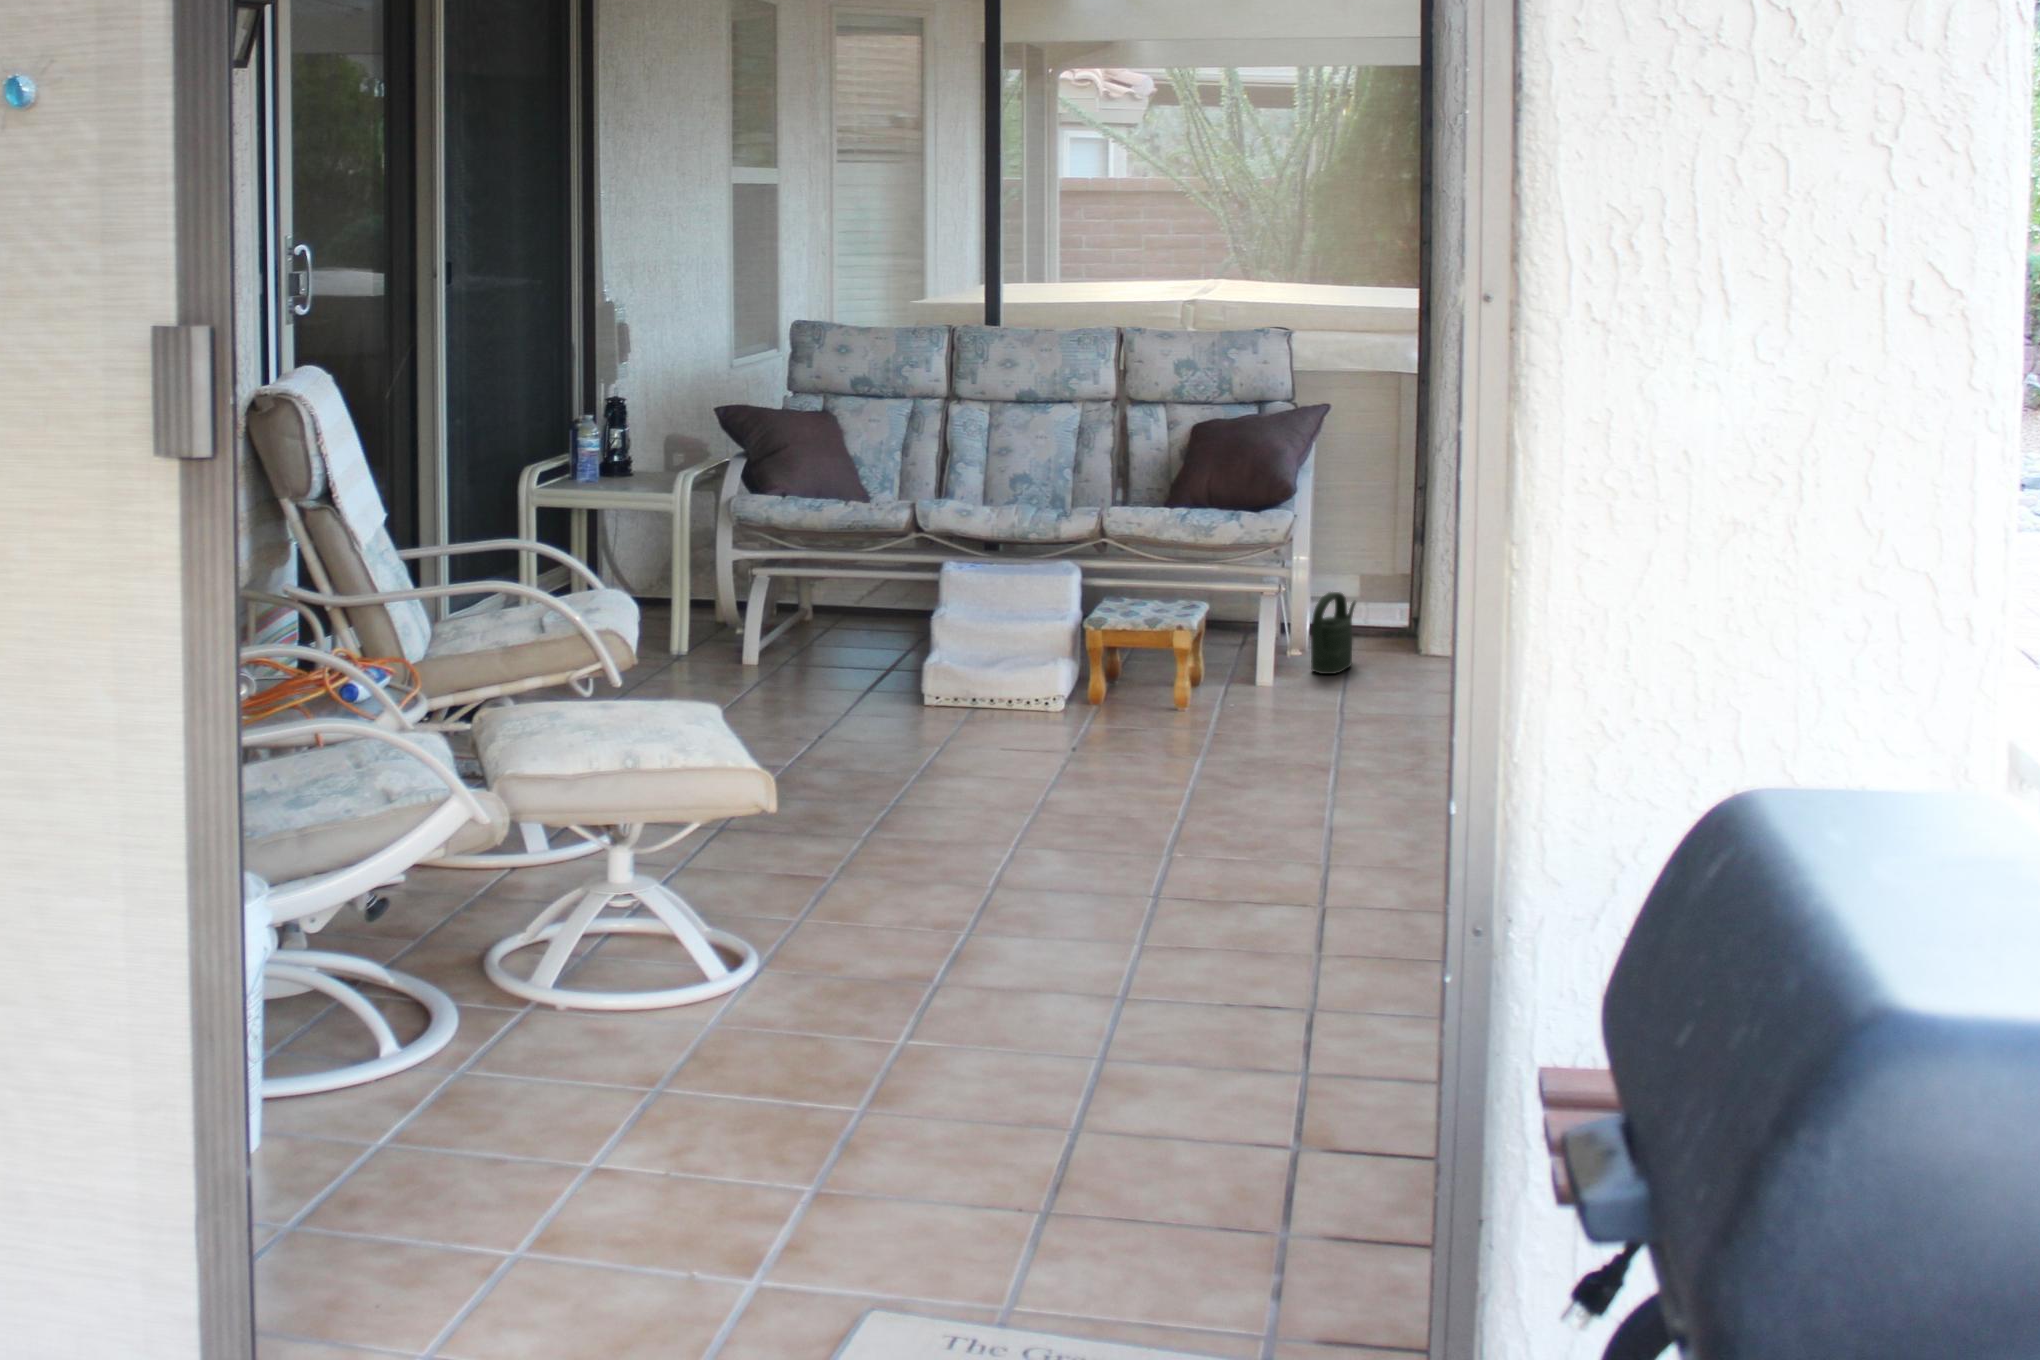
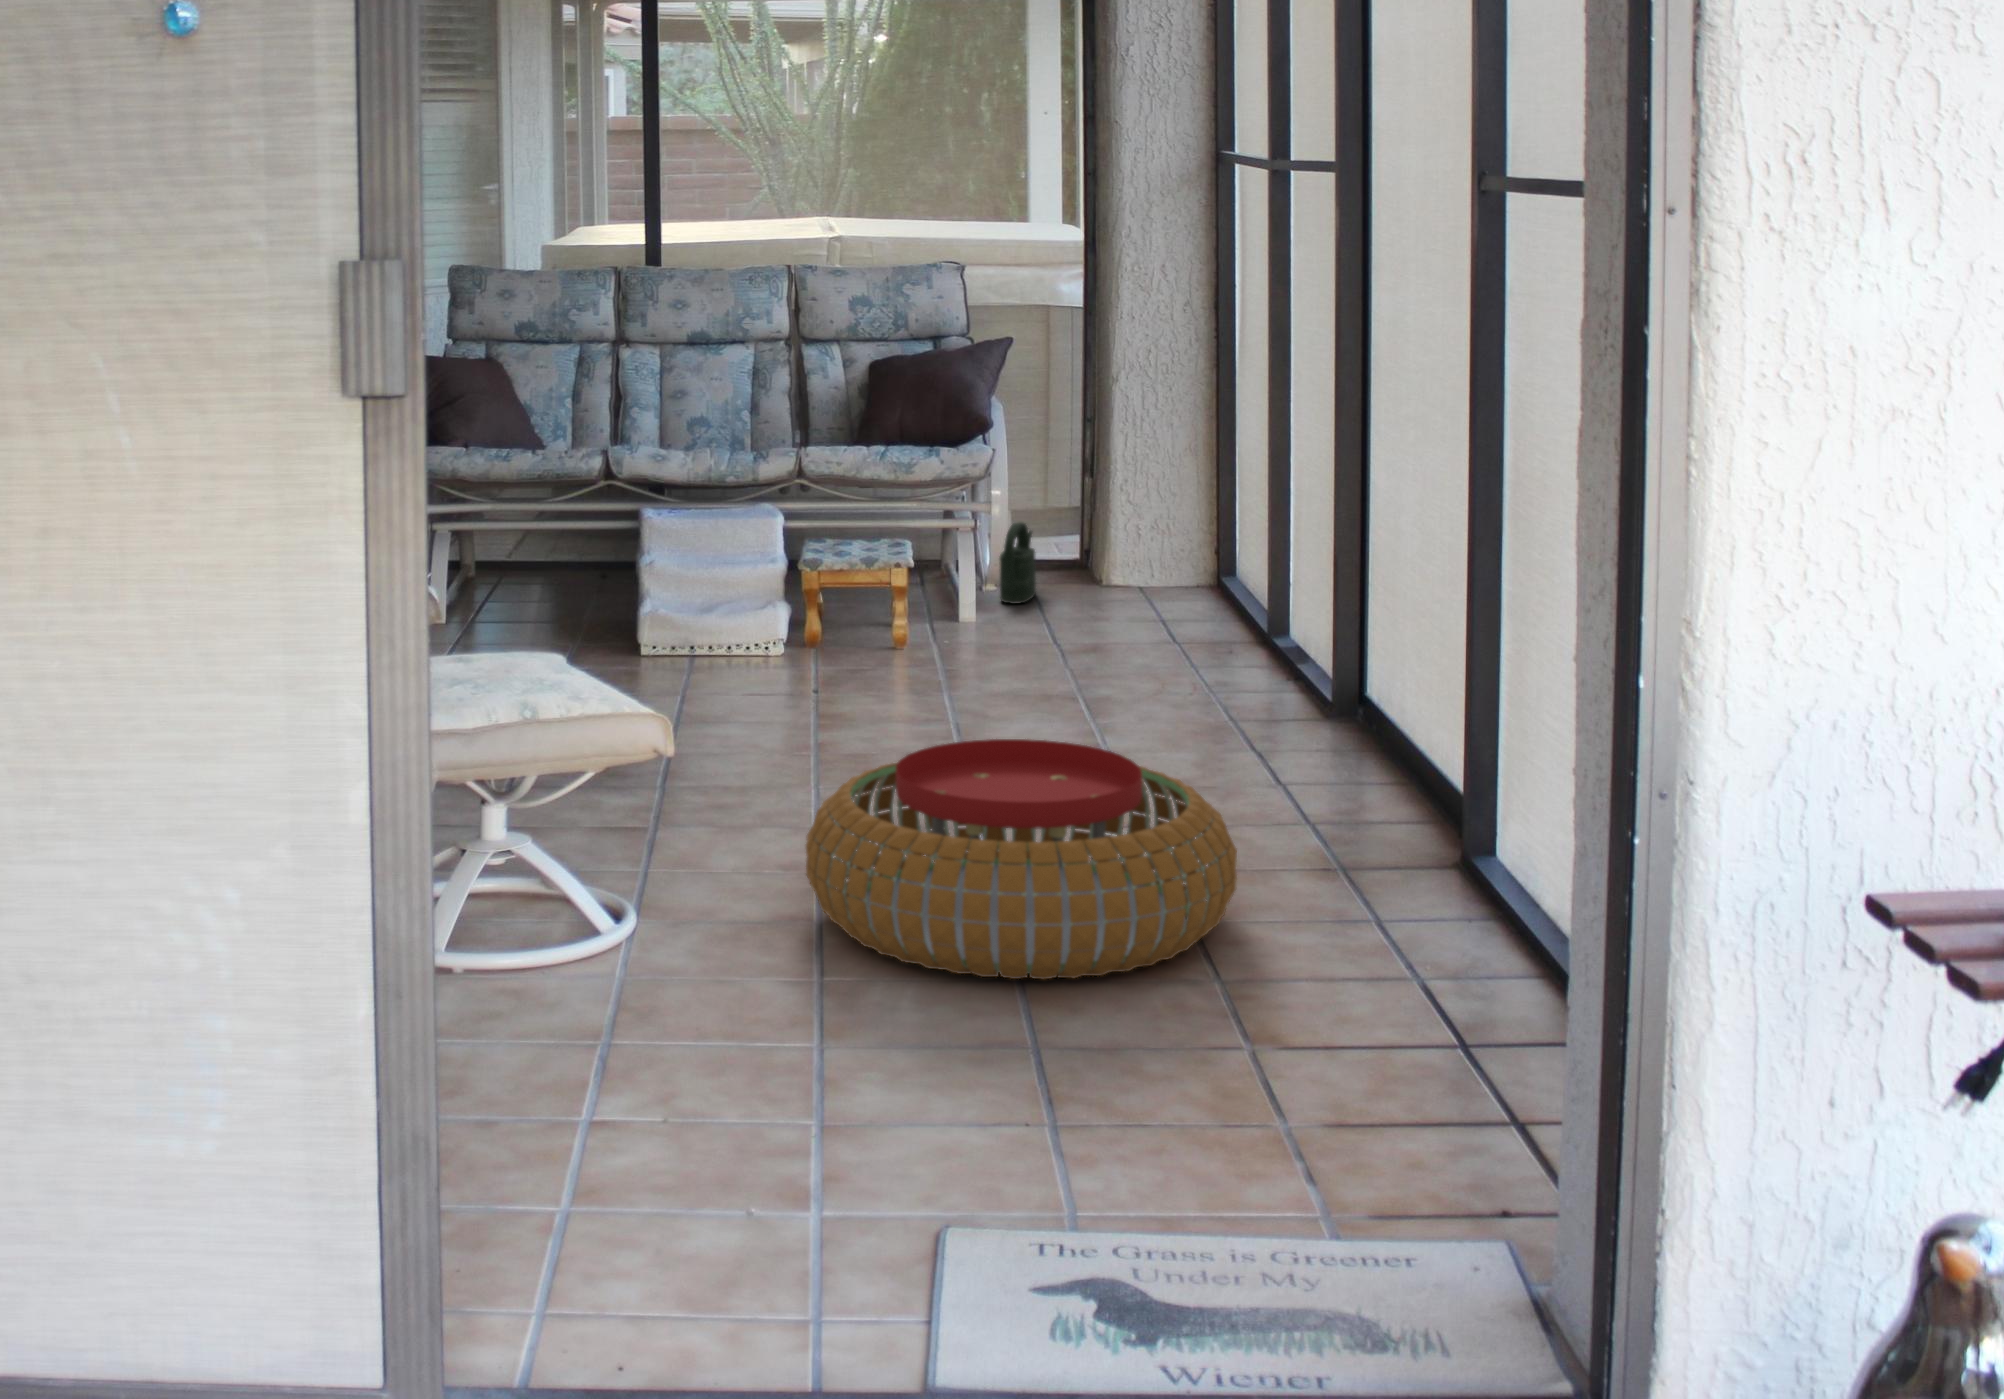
pouf: none [919,812,1360,1064] -> present [806,739,1237,979]

